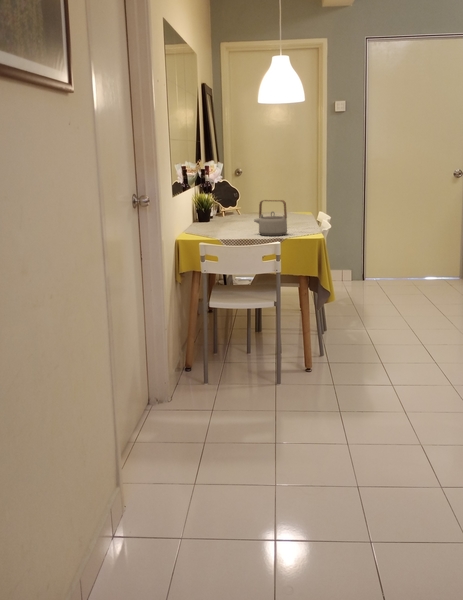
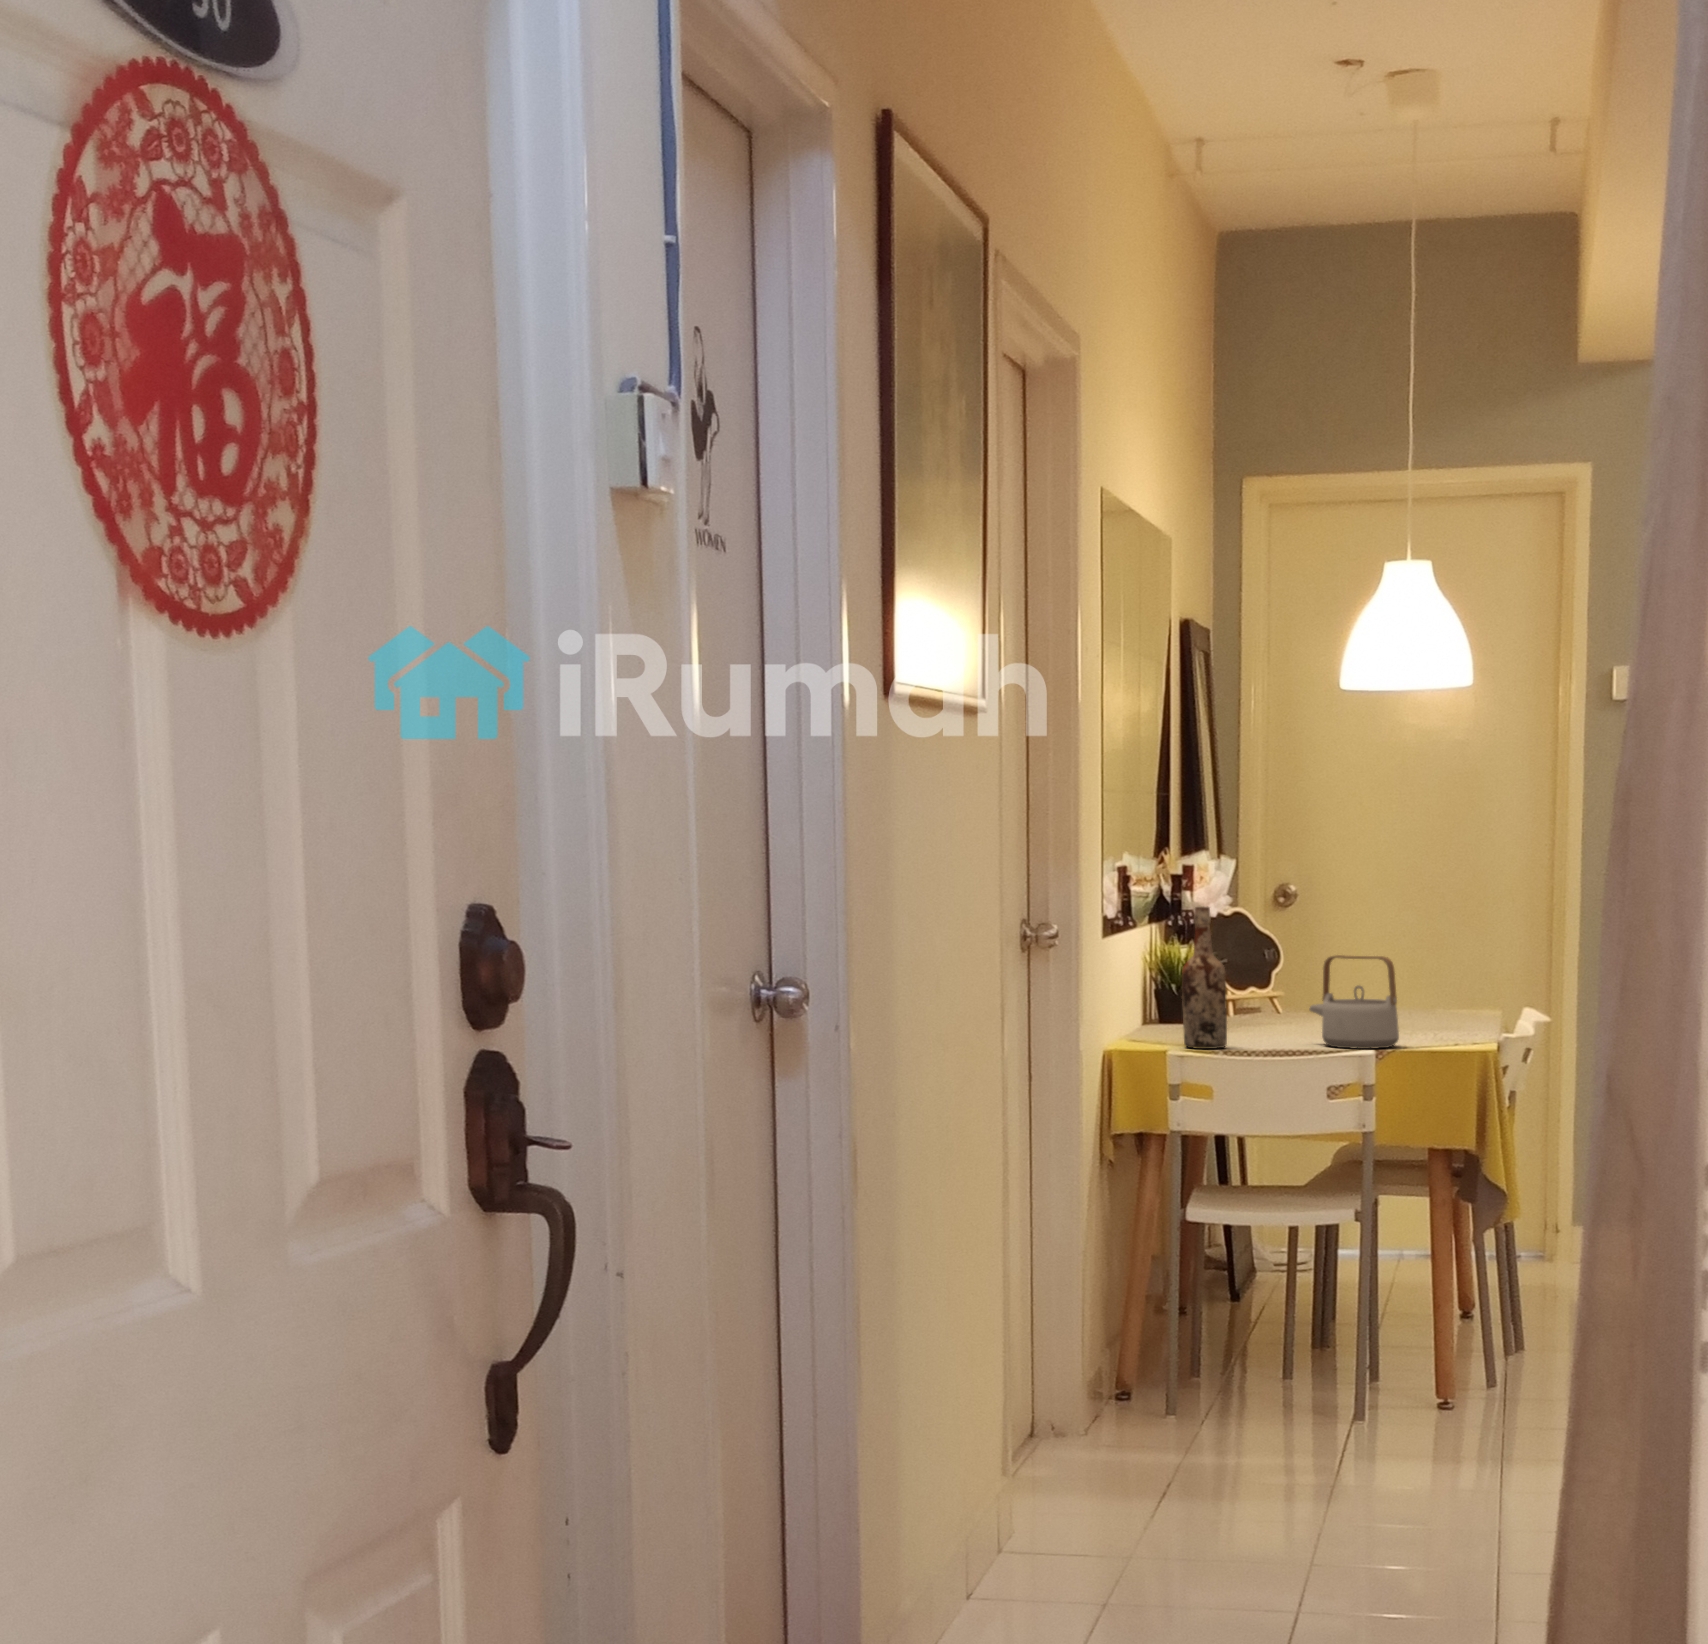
wine bottle: none [206,183,223,239] -> present [1182,907,1227,1049]

